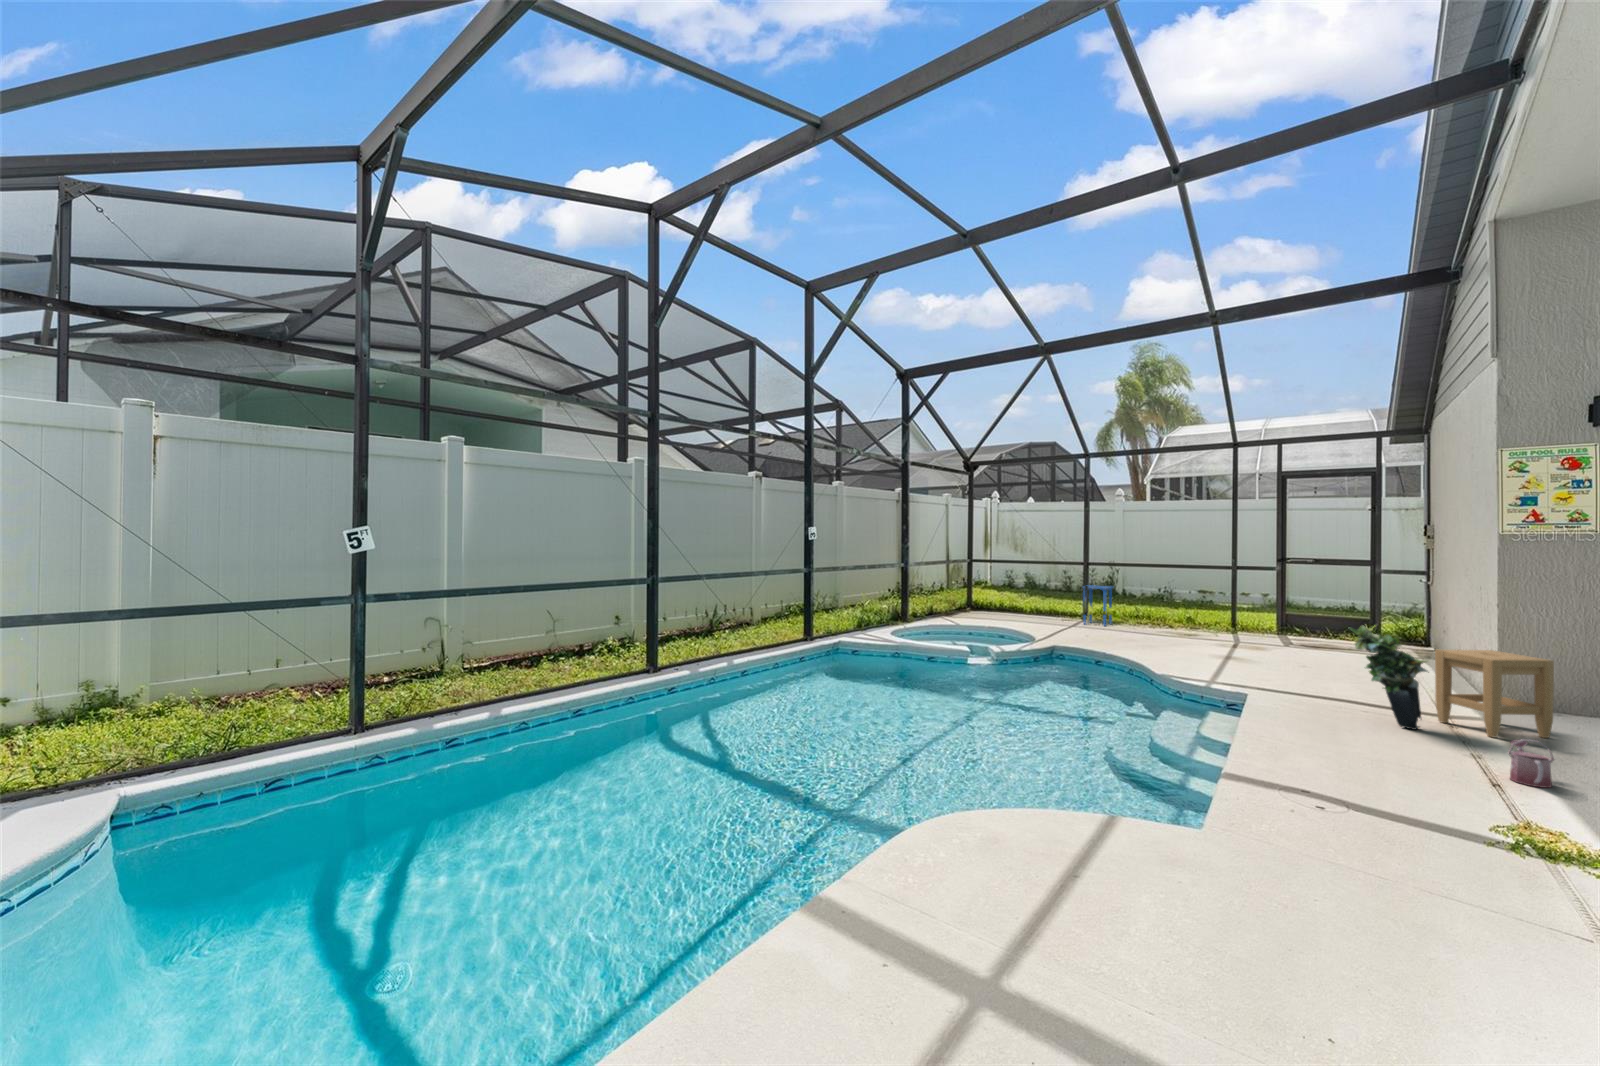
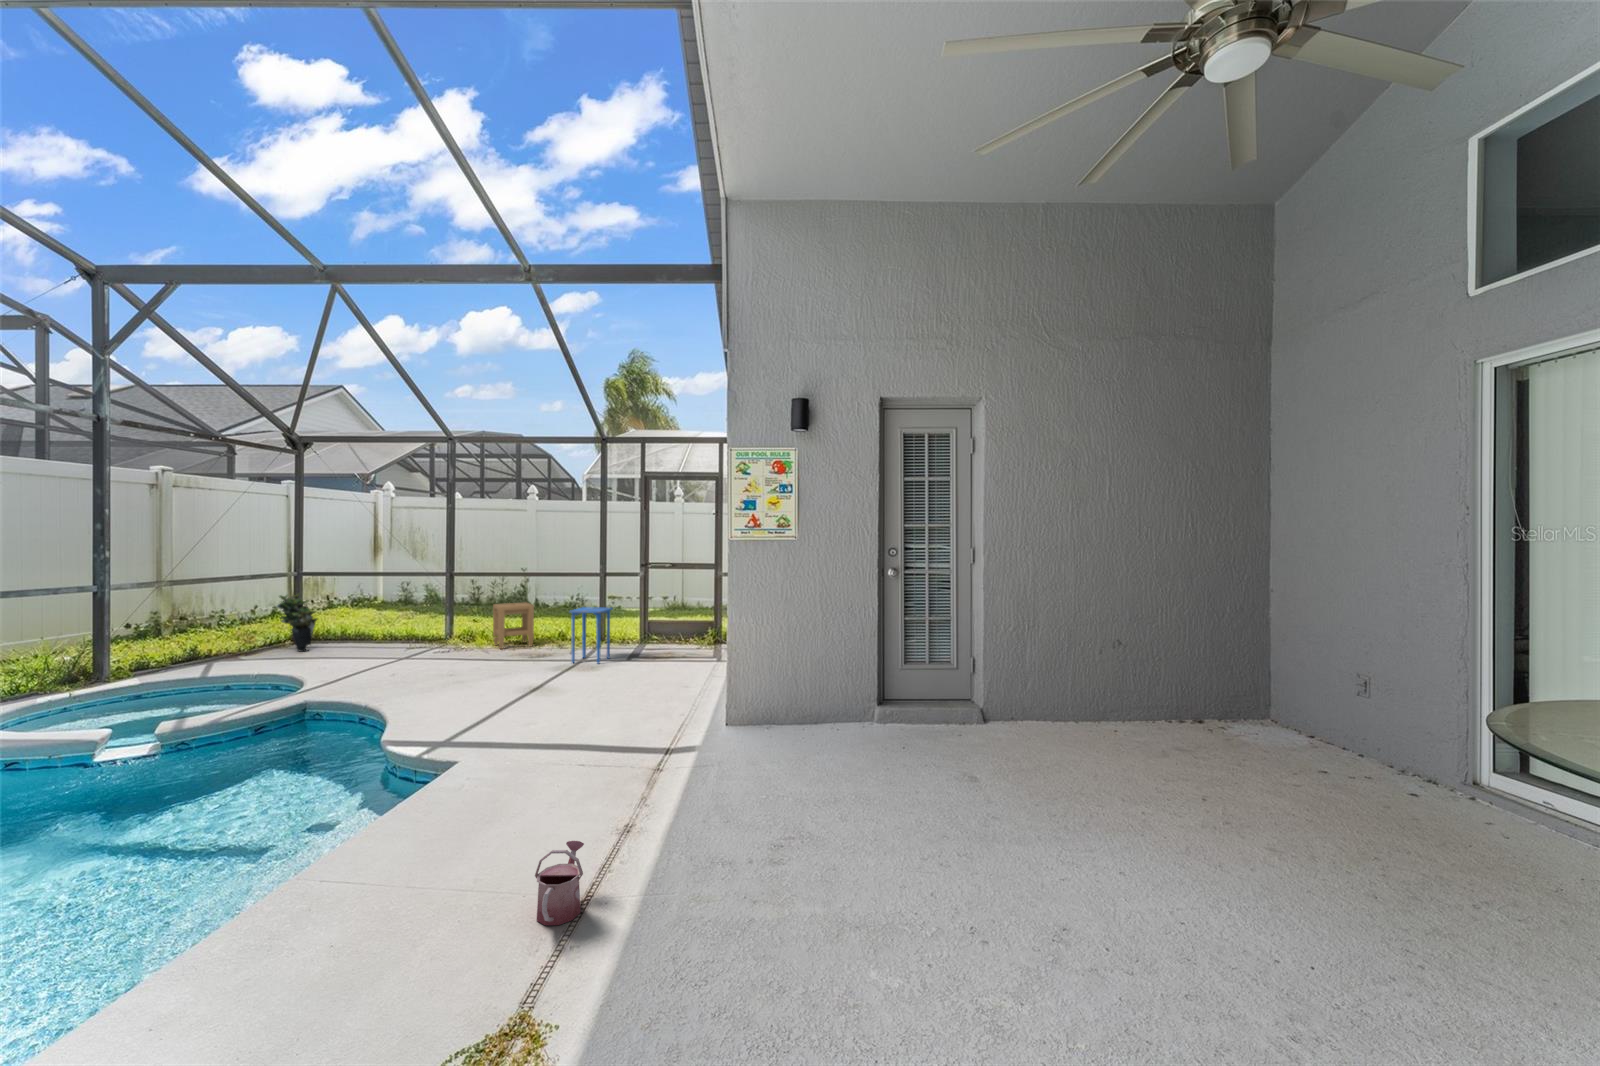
side table: present [1083,585,1113,626] -> present [570,607,612,663]
potted plant: present [1350,626,1427,730] -> present [277,594,317,652]
stool: present [1435,649,1554,738] -> present [493,602,534,649]

